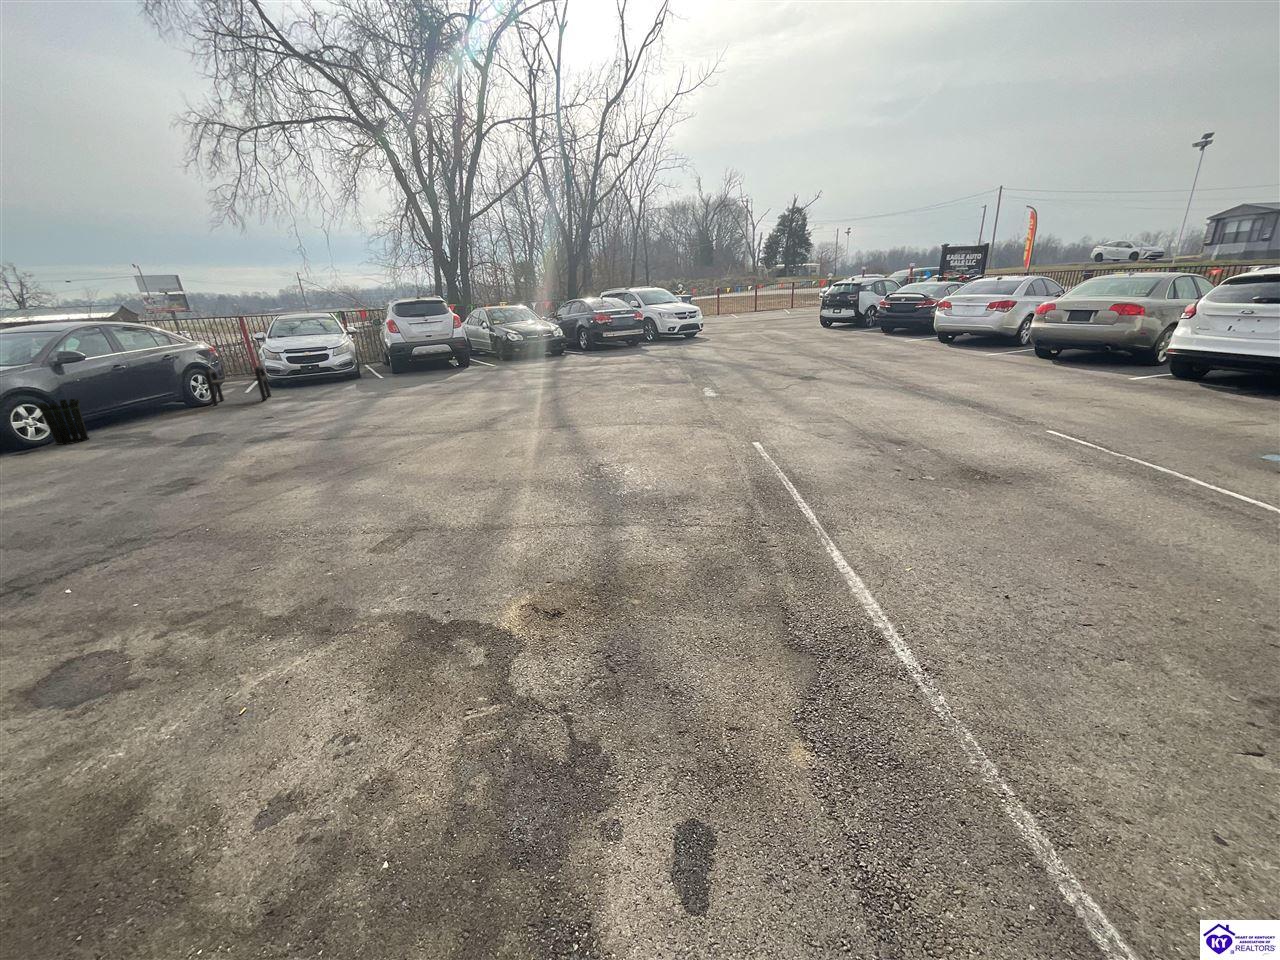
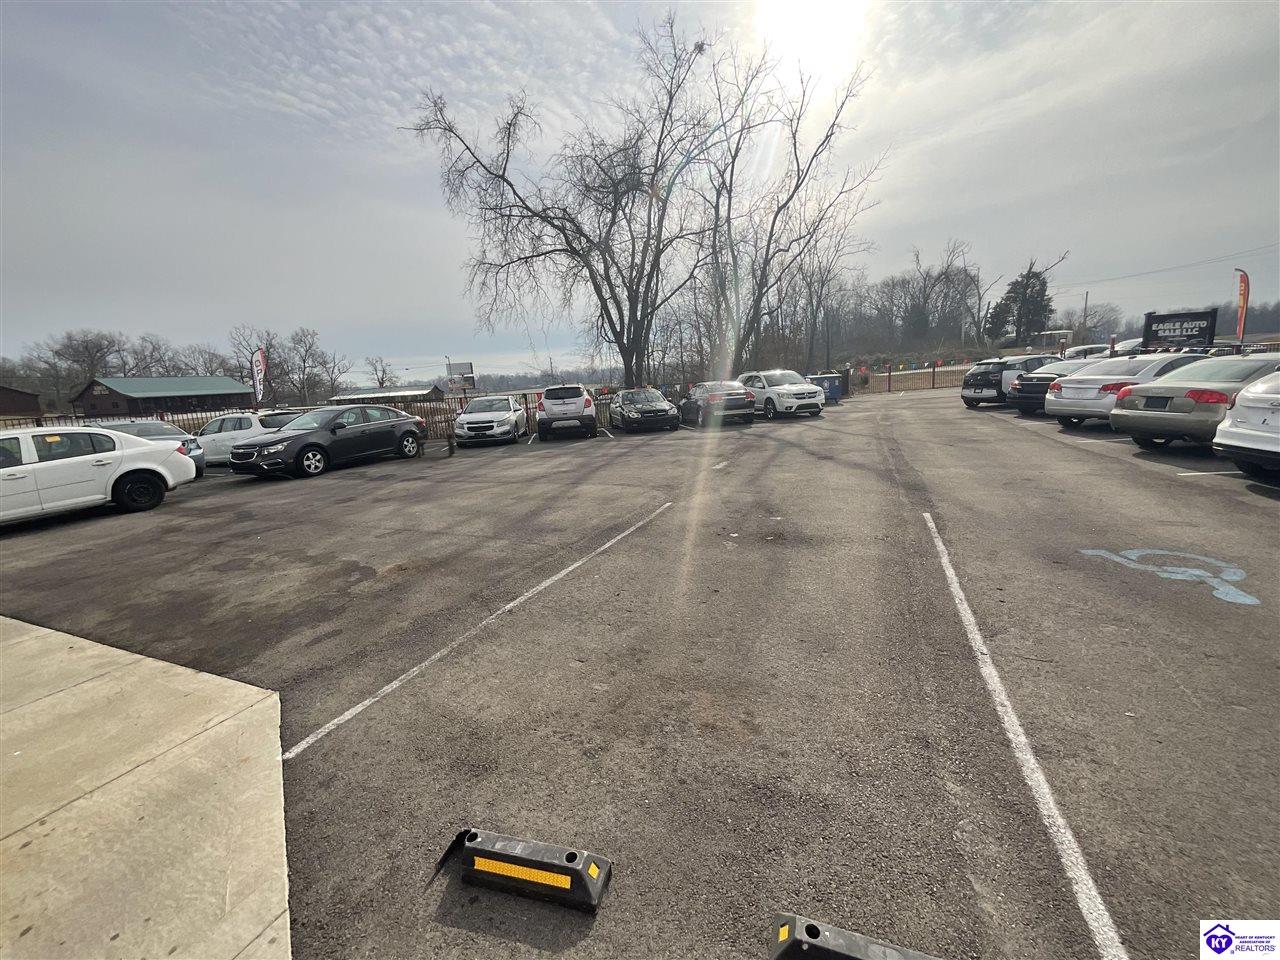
waste bin: present [35,399,89,445] -> none [317,450,345,480]

